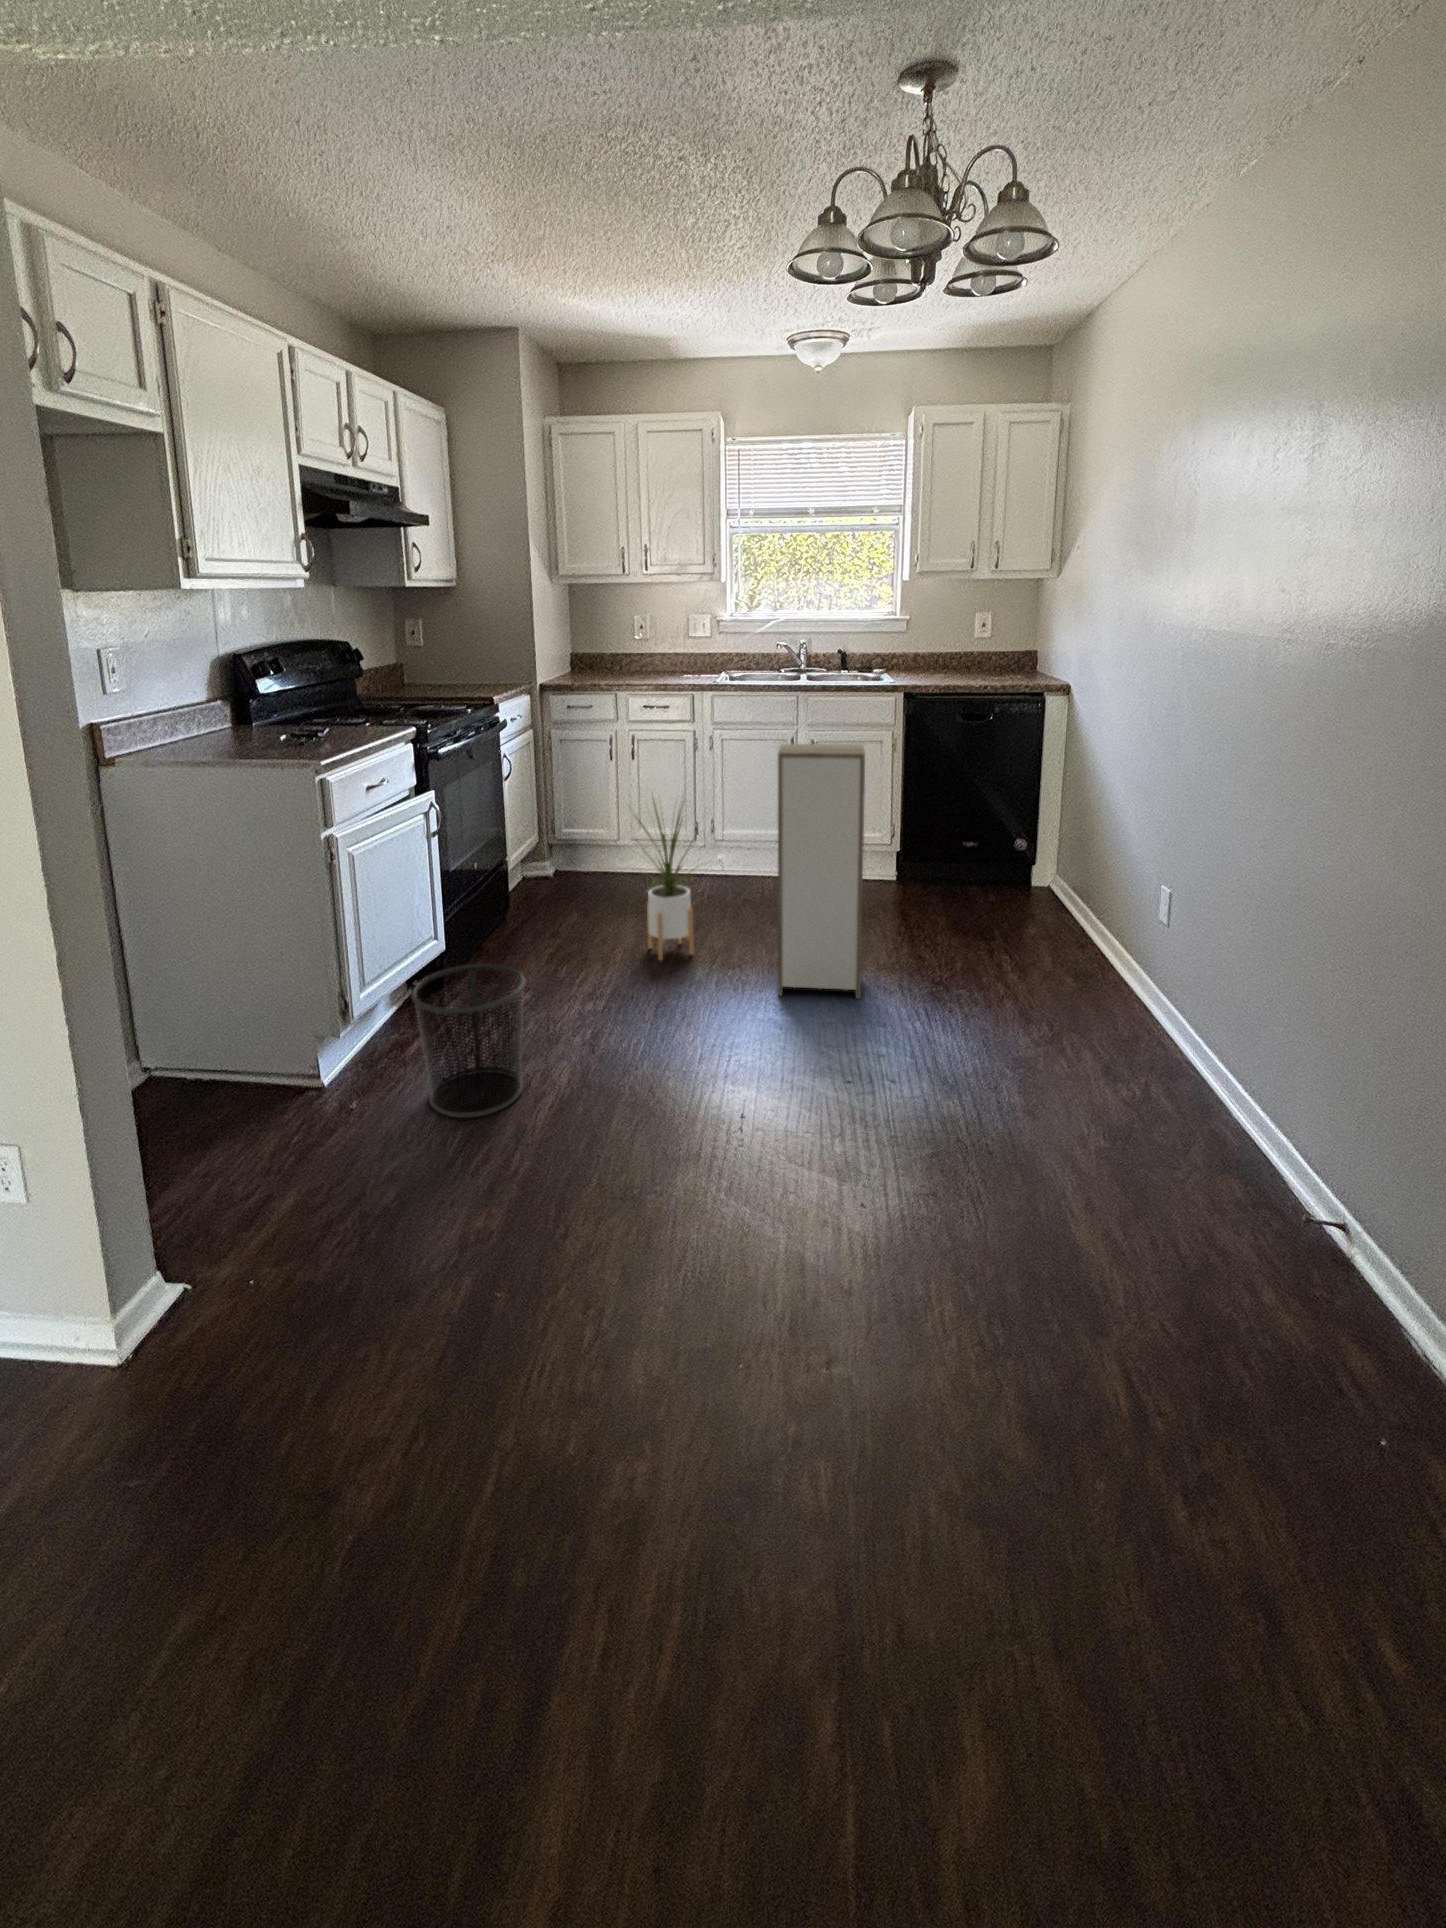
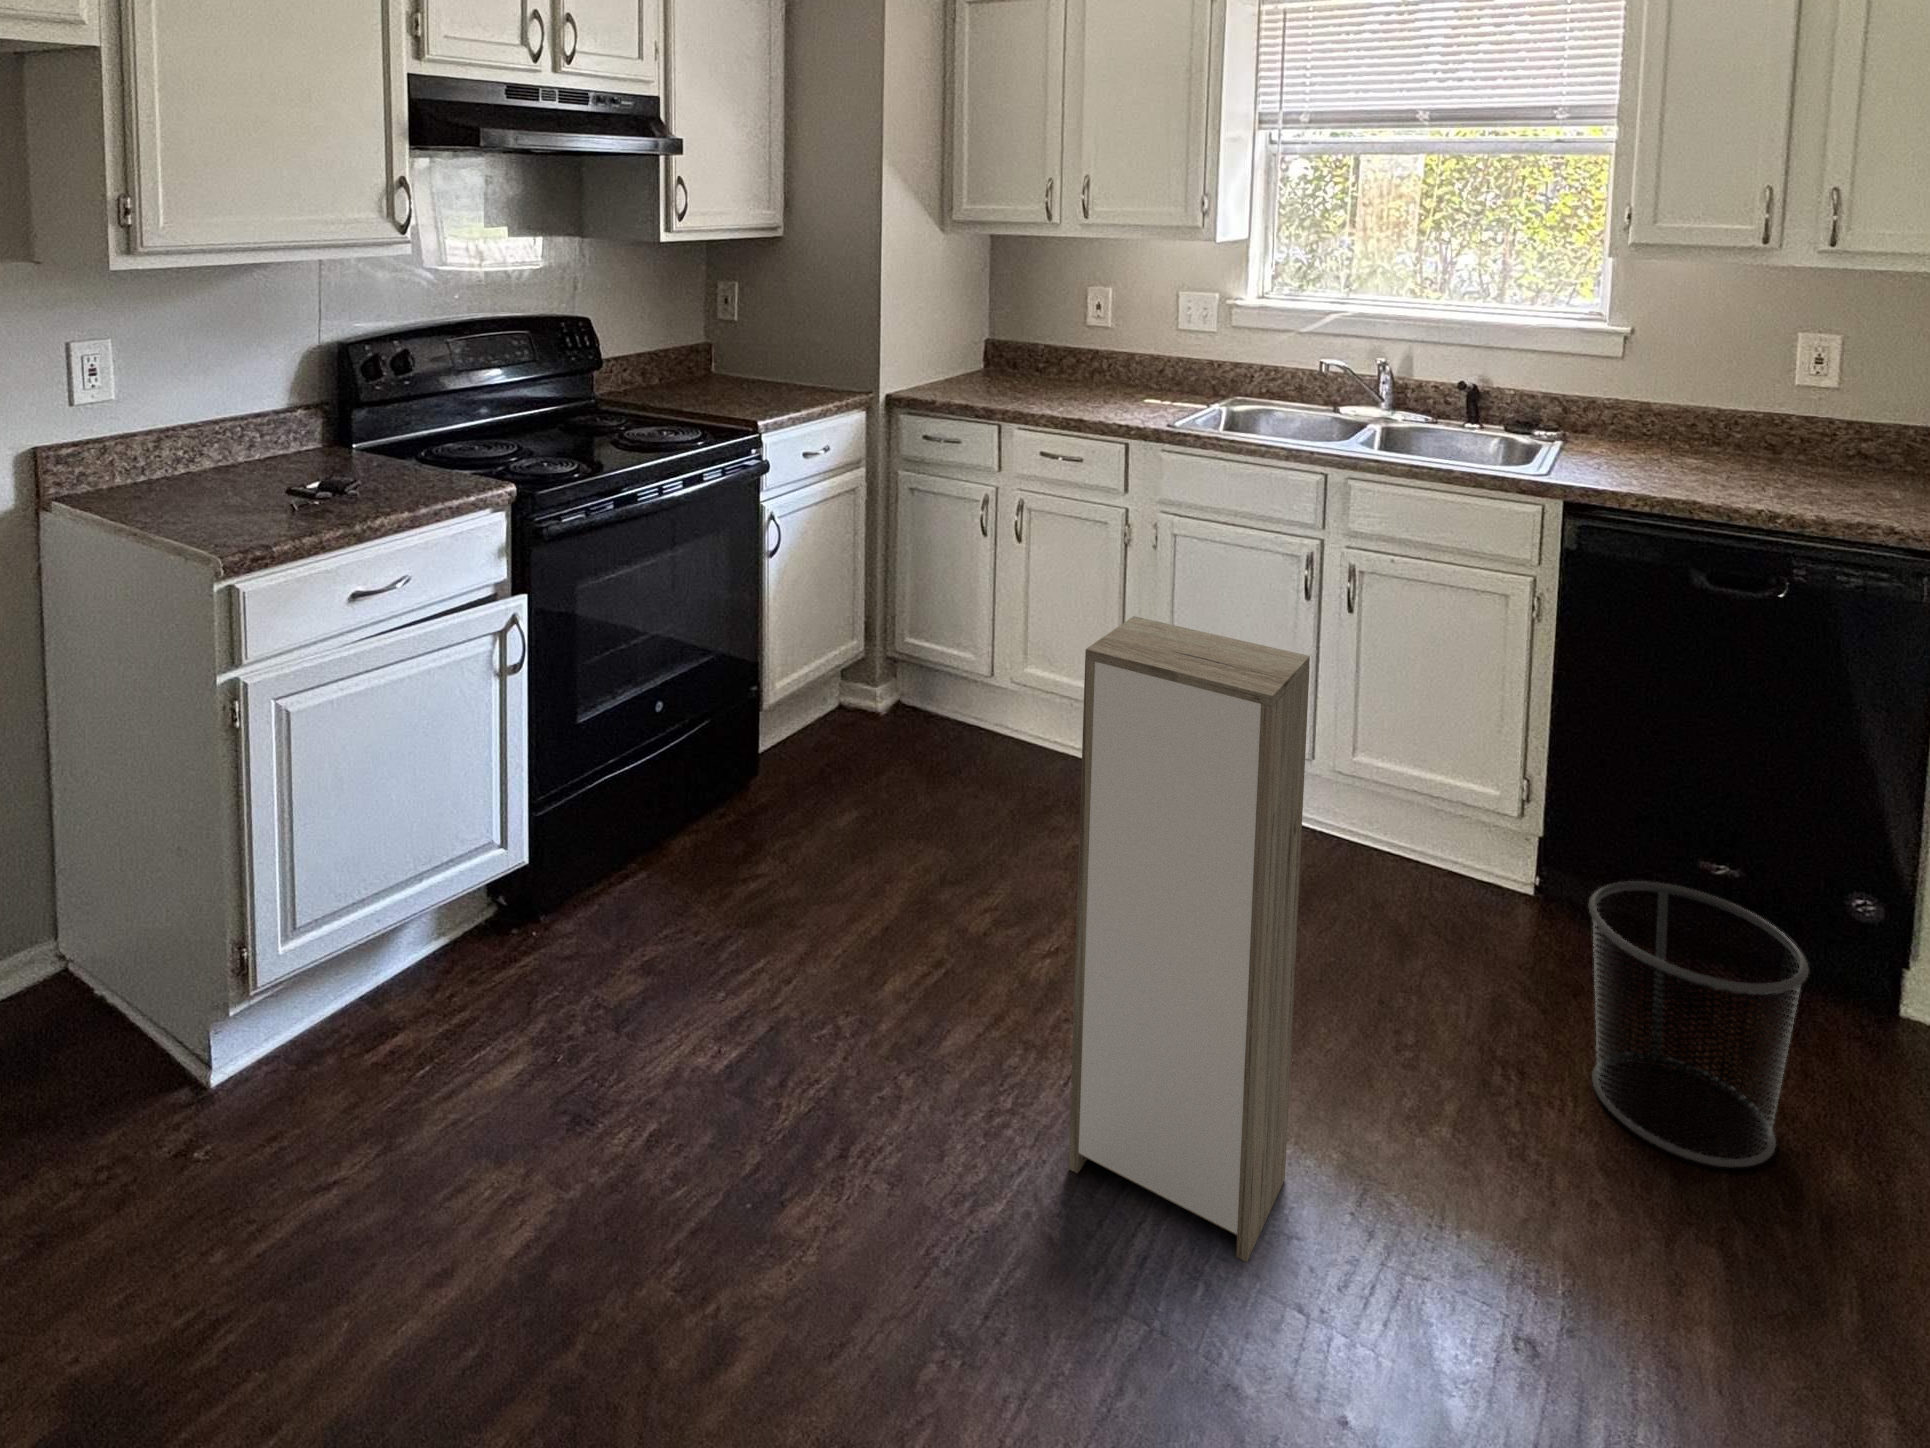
house plant: present [637,802,694,960] -> none [857,633,1043,979]
trash can: present [411,964,526,1118] -> present [1589,881,1809,1167]

